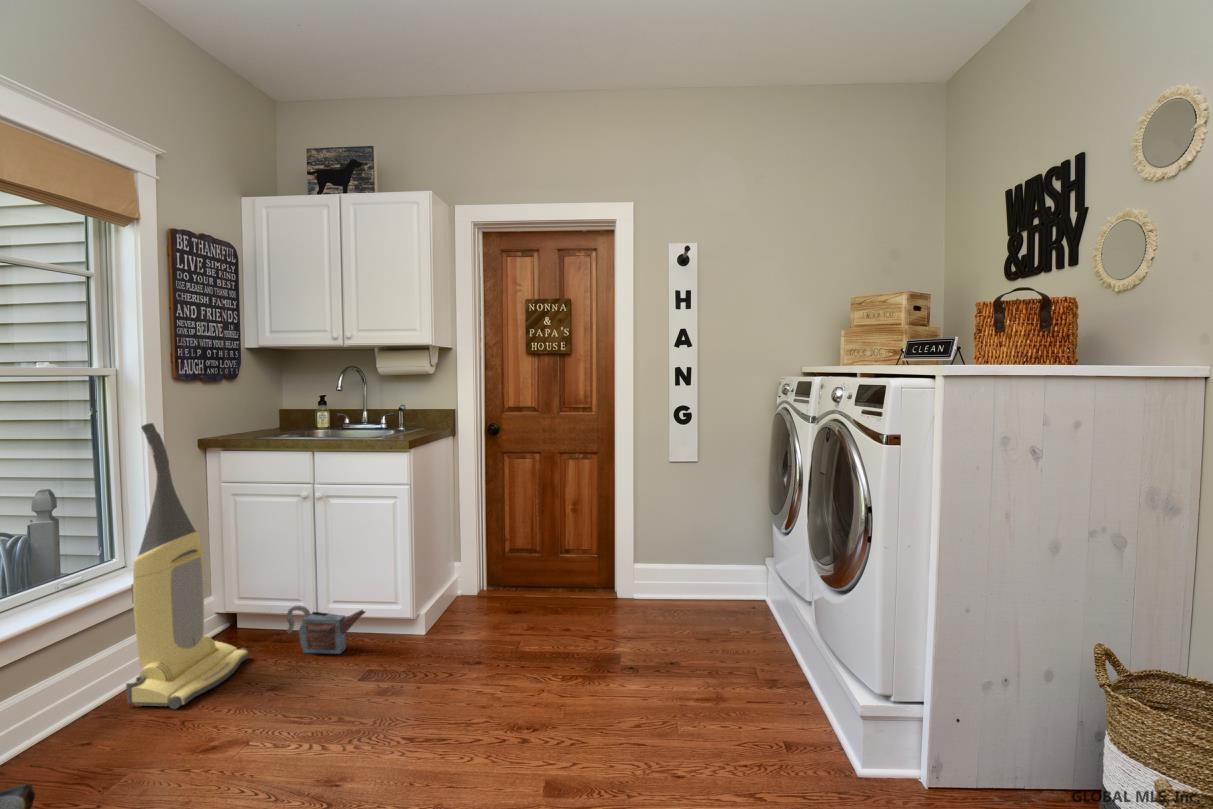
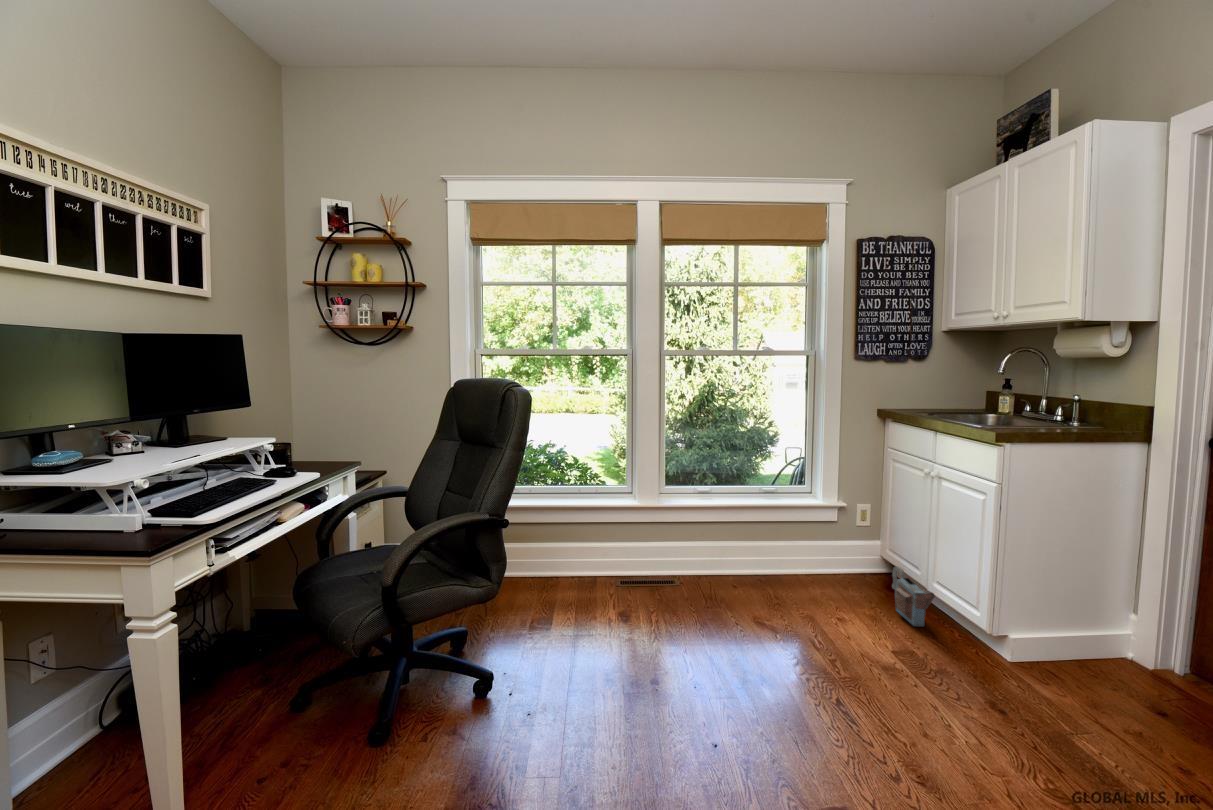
vacuum cleaner: present [126,423,249,709] -> none [781,389,864,594]

